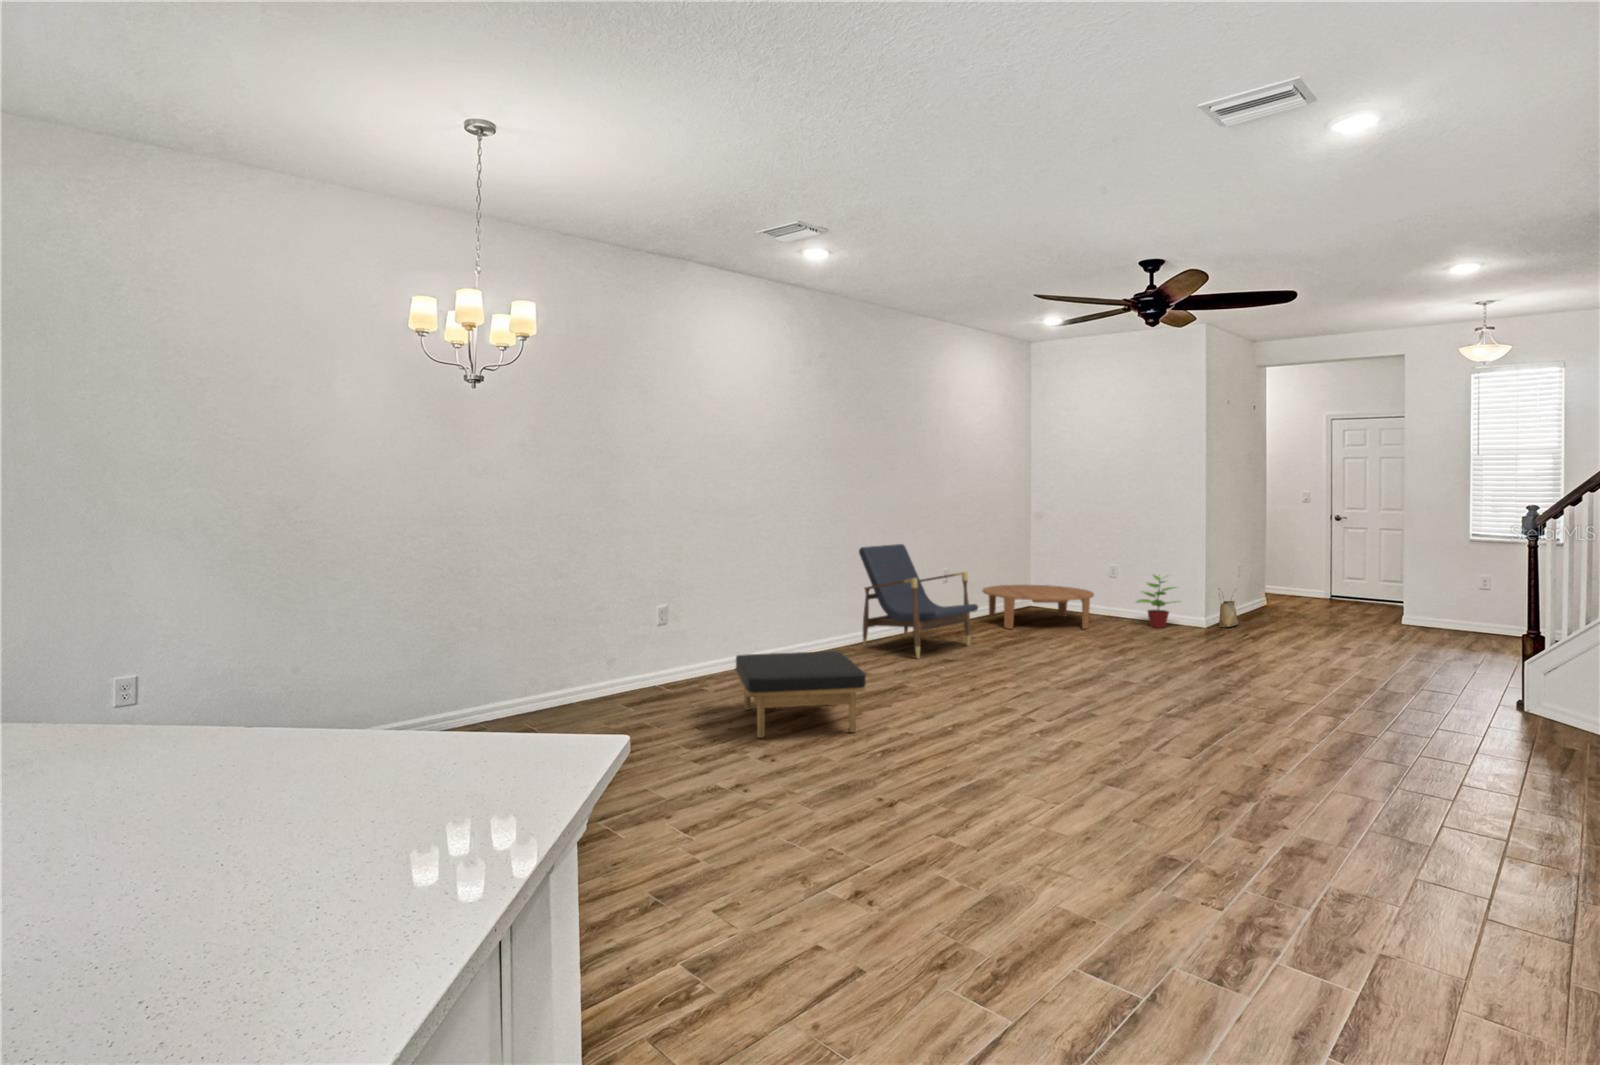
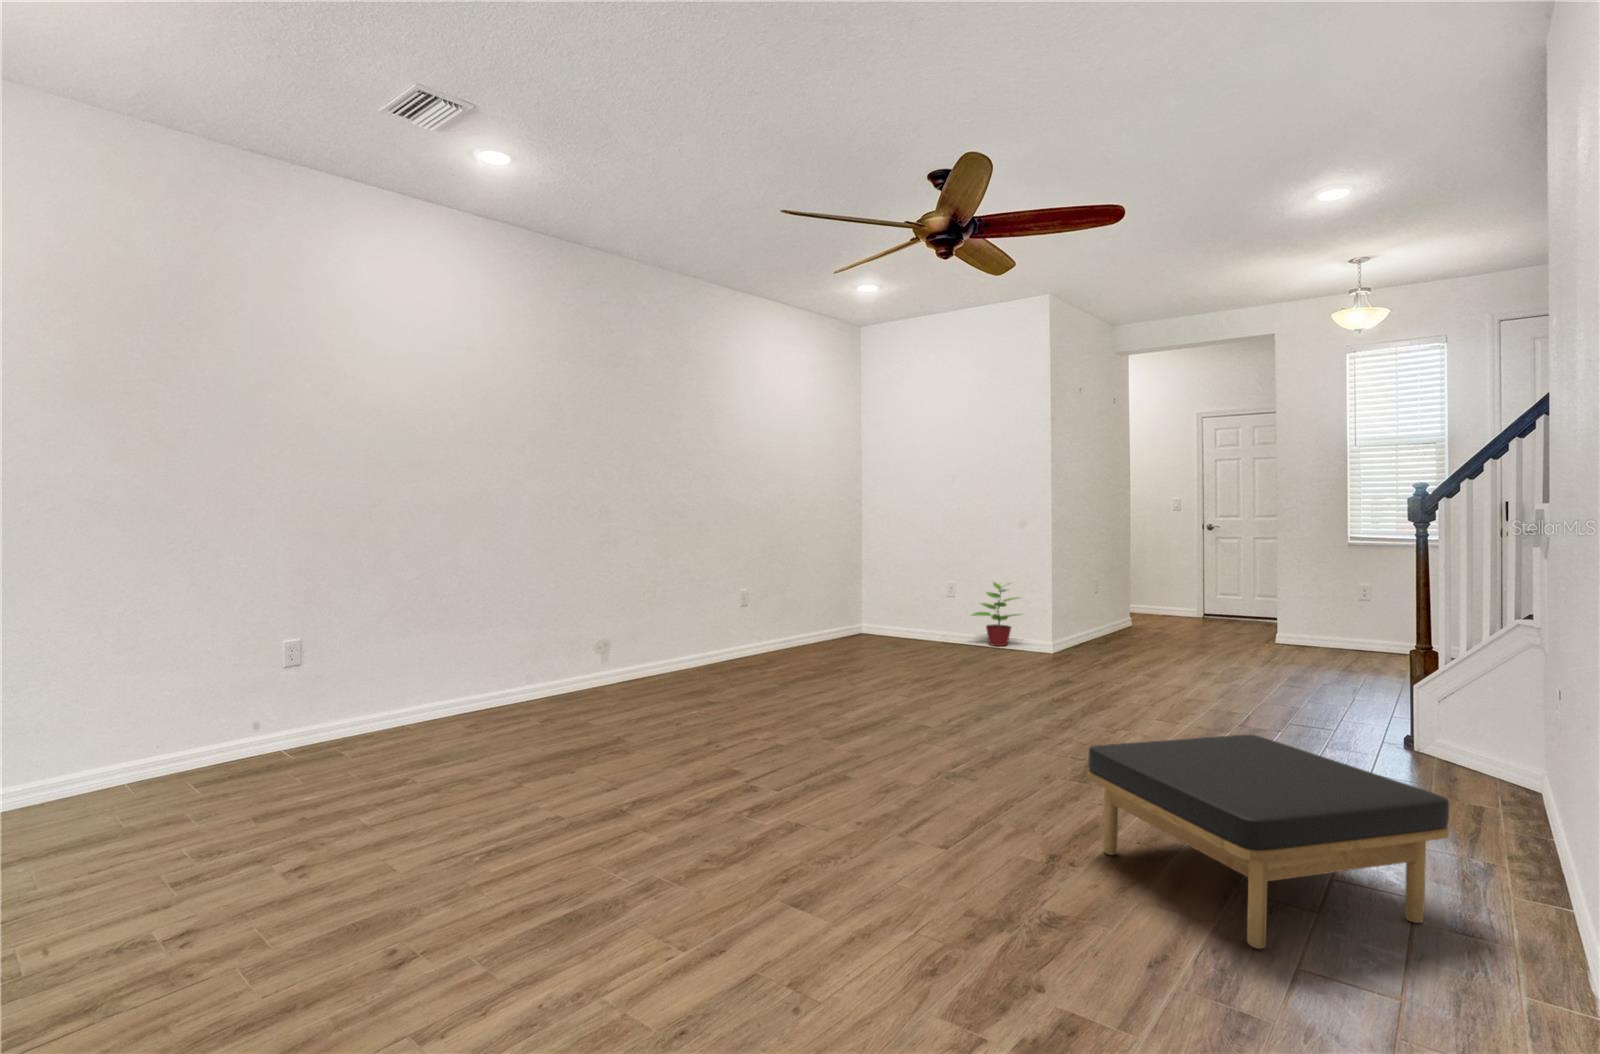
lounge chair: present [859,544,978,658] -> none [612,540,760,684]
coffee table: present [983,585,1094,629] -> none [794,596,924,648]
woven basket: present [1219,588,1238,627] -> none [1069,599,1092,646]
ottoman: present [735,651,866,738] -> present [1087,735,1449,949]

